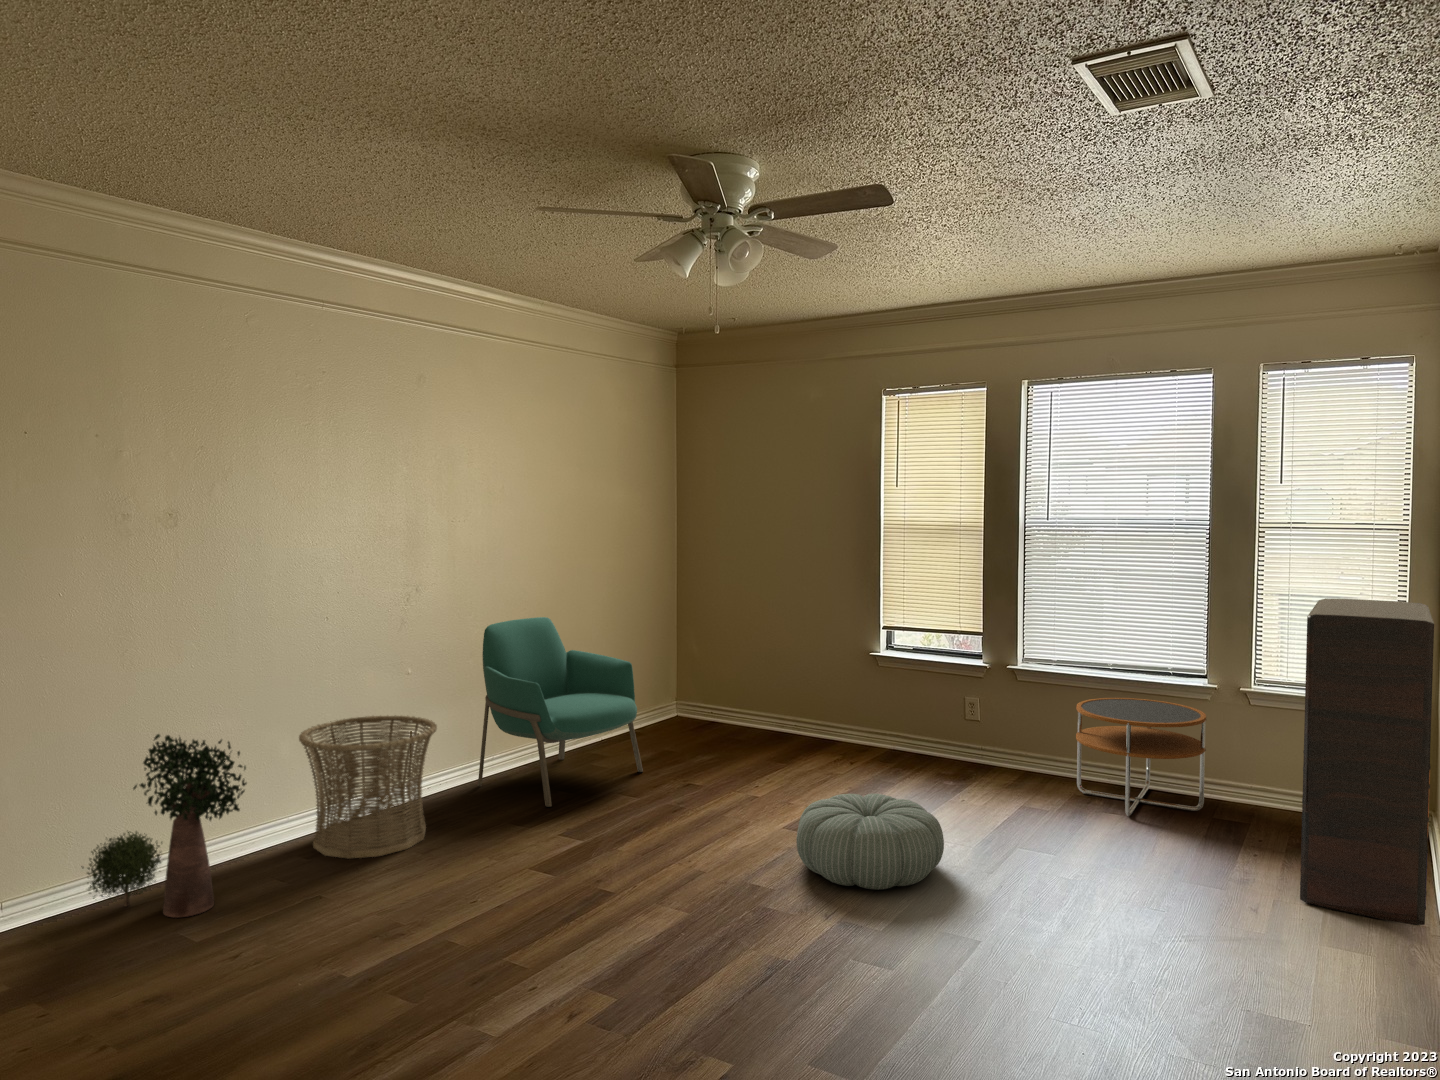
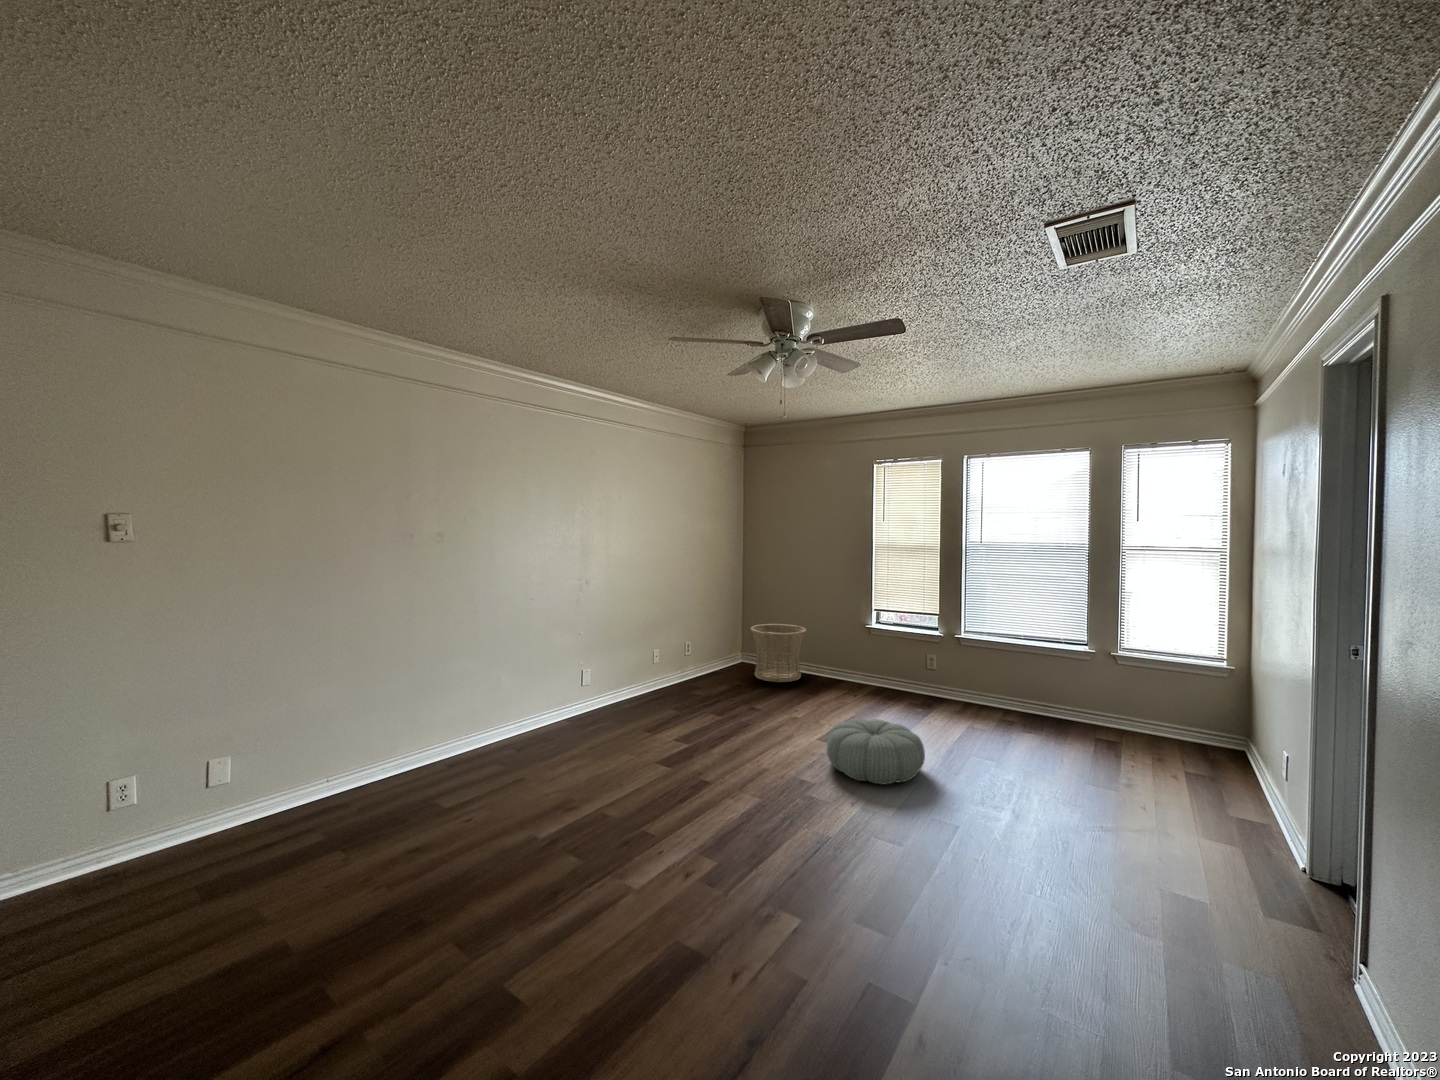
bookshelf: present [1300,598,1434,925] -> none [1171,597,1273,823]
armchair: present [478,617,643,807] -> none [619,601,721,721]
side table: present [1076,698,1206,816] -> none [1002,659,1092,737]
basket: present [299,715,437,858] -> present [750,624,806,682]
potted plant: present [81,734,247,917] -> none [377,671,480,789]

